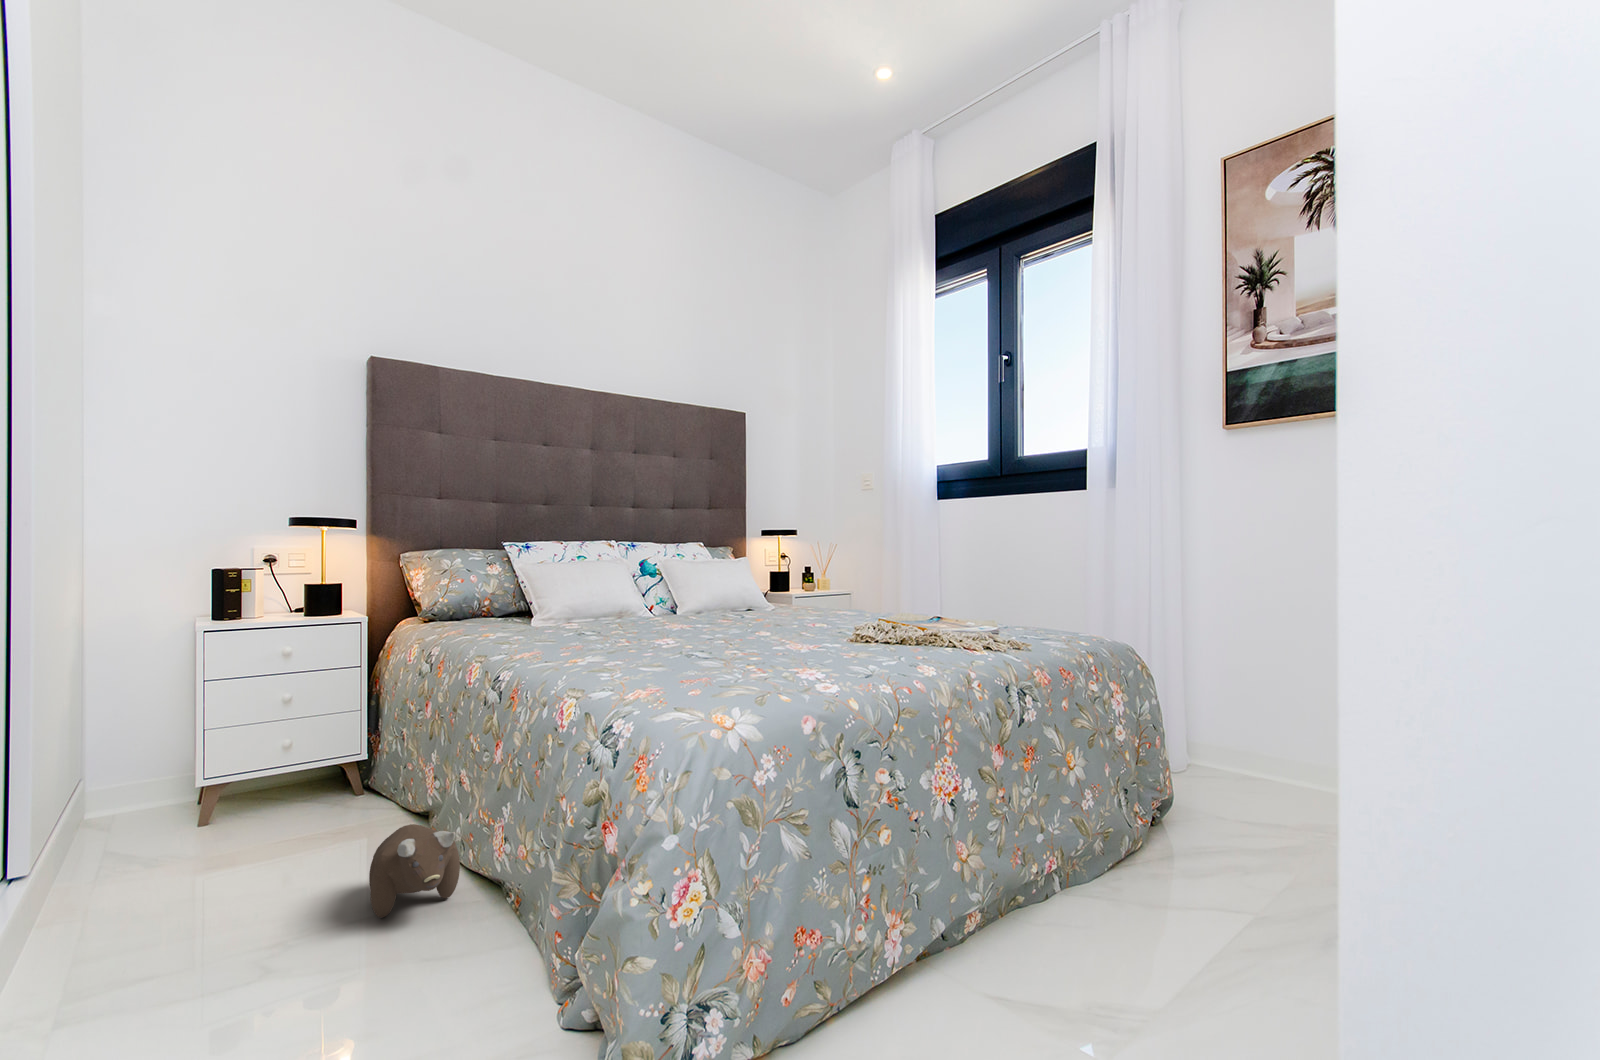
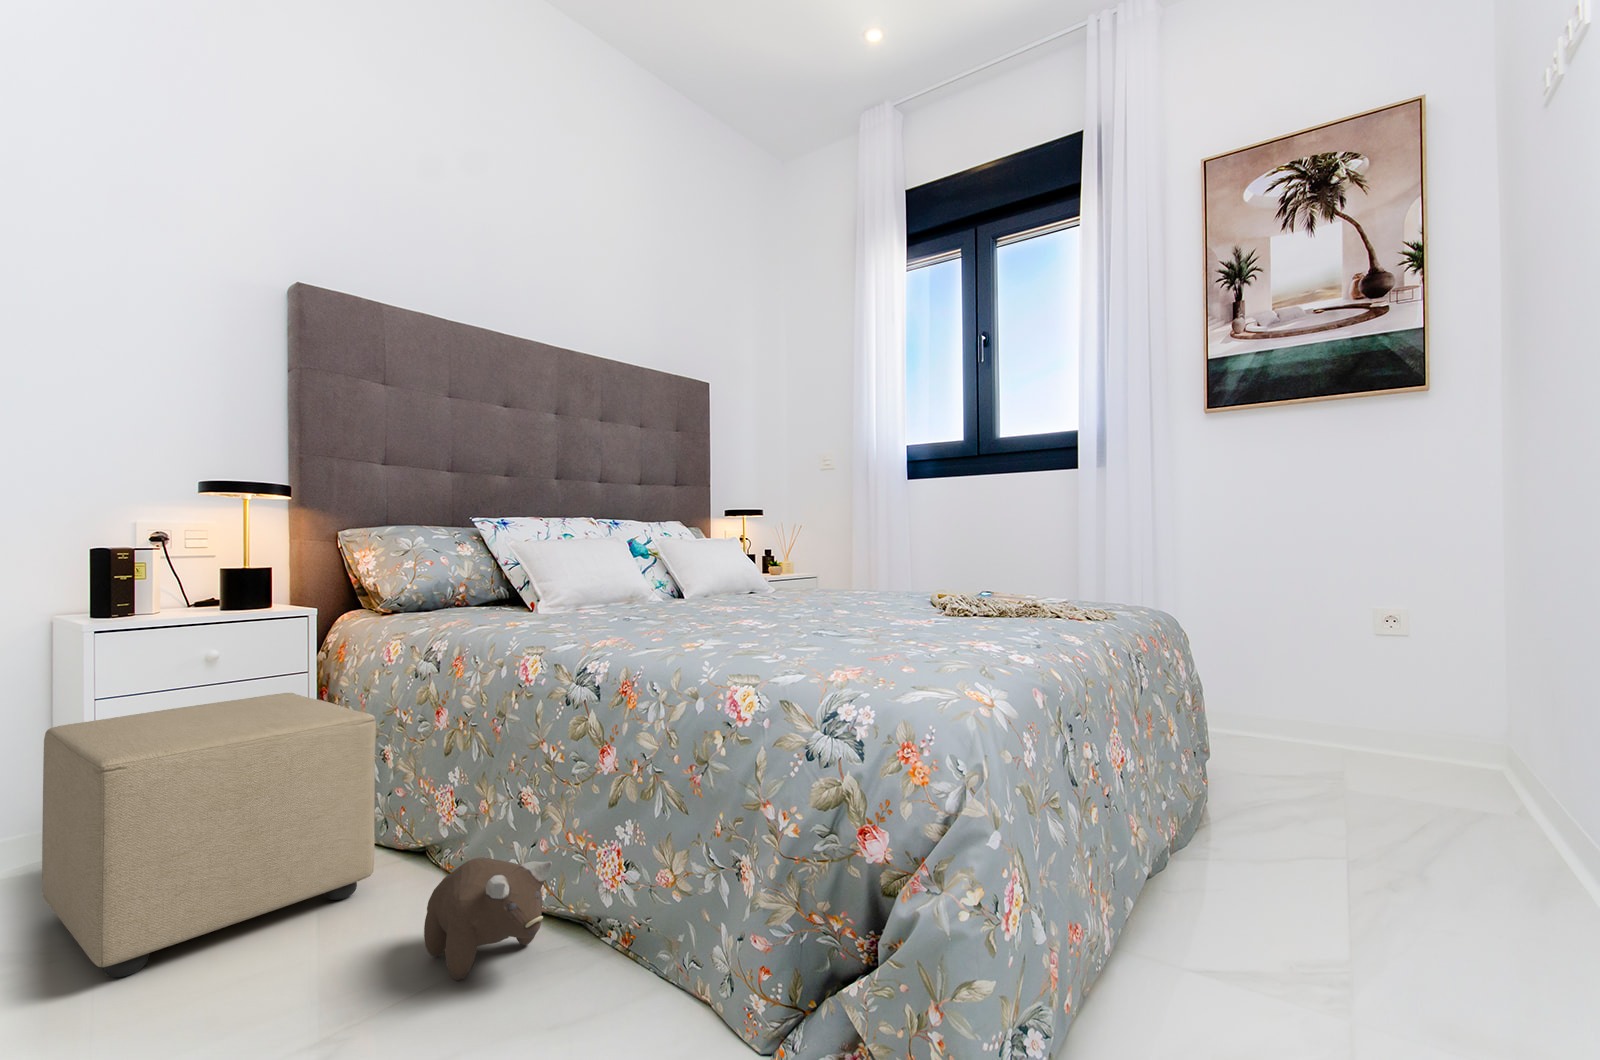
ottoman: none [154,683,374,887] -> present [42,693,376,977]

